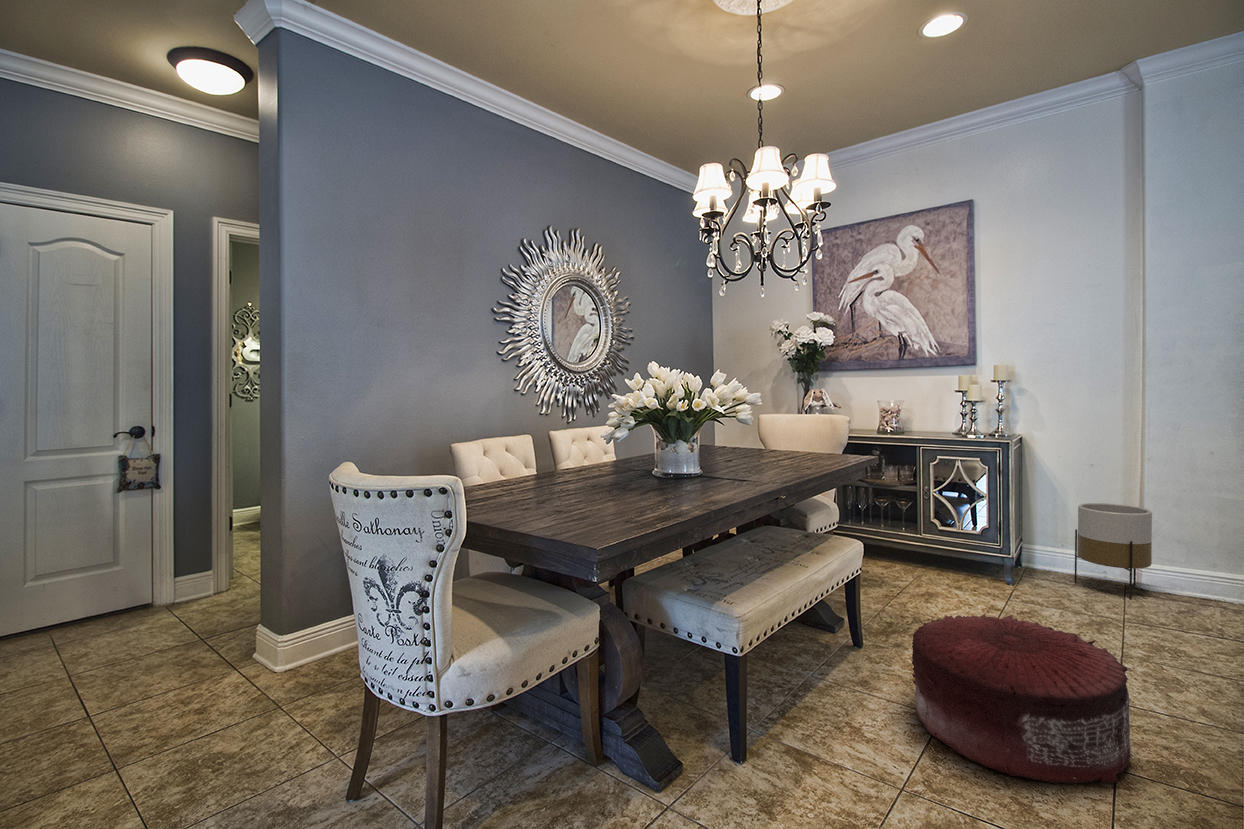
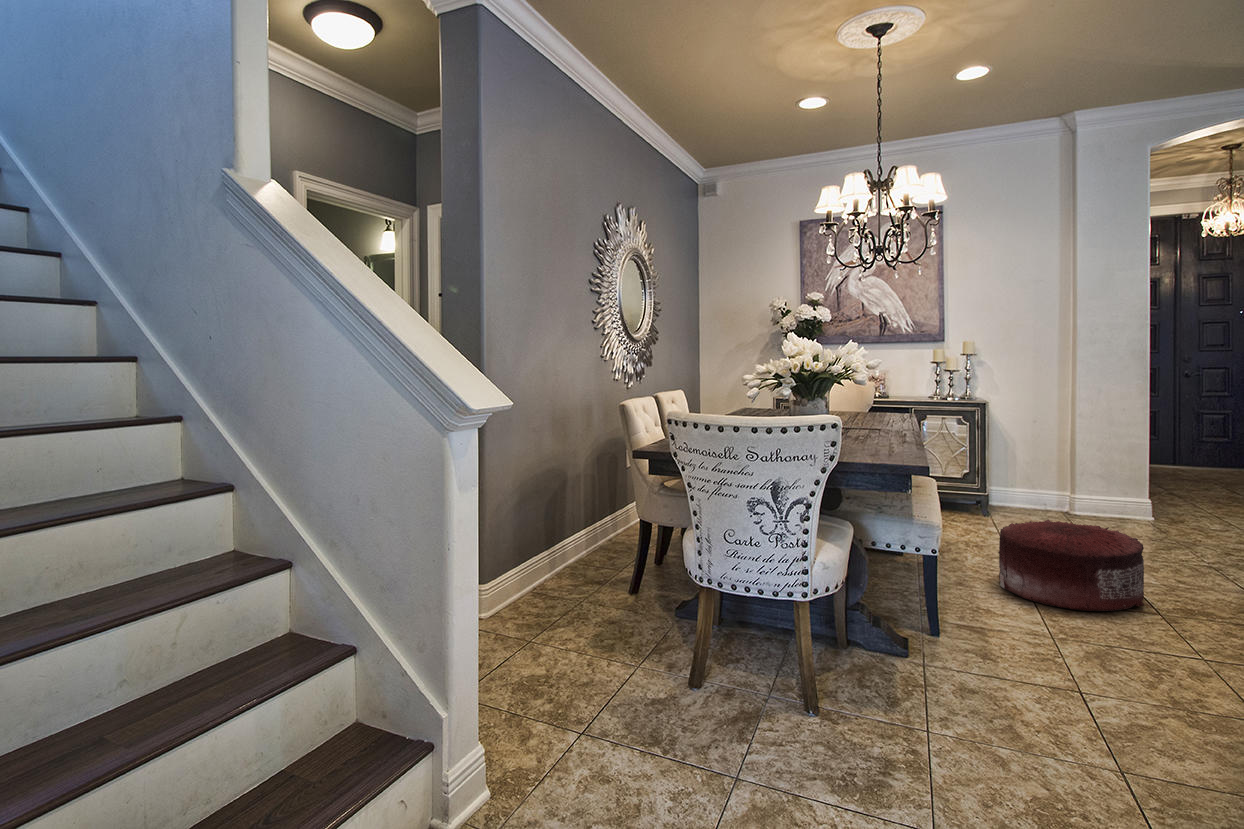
planter: present [1075,503,1152,599] -> none [1020,449,1074,517]

